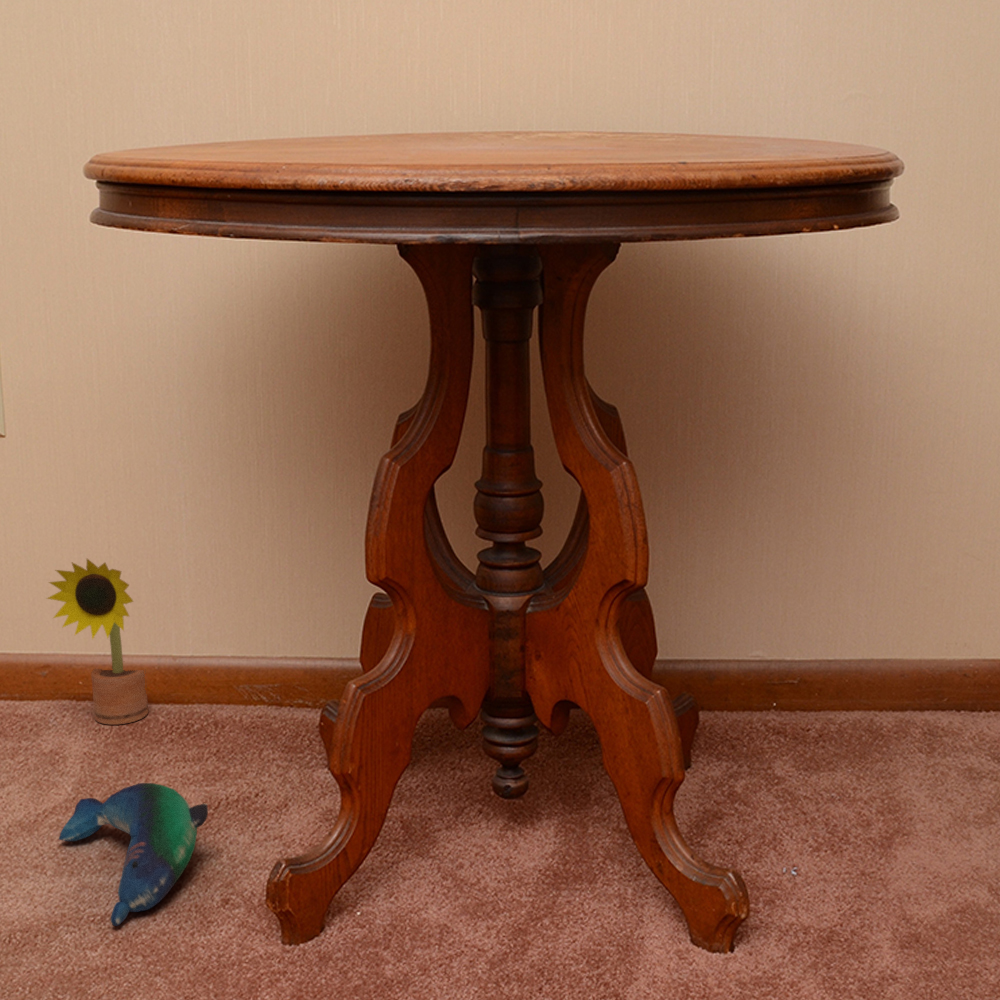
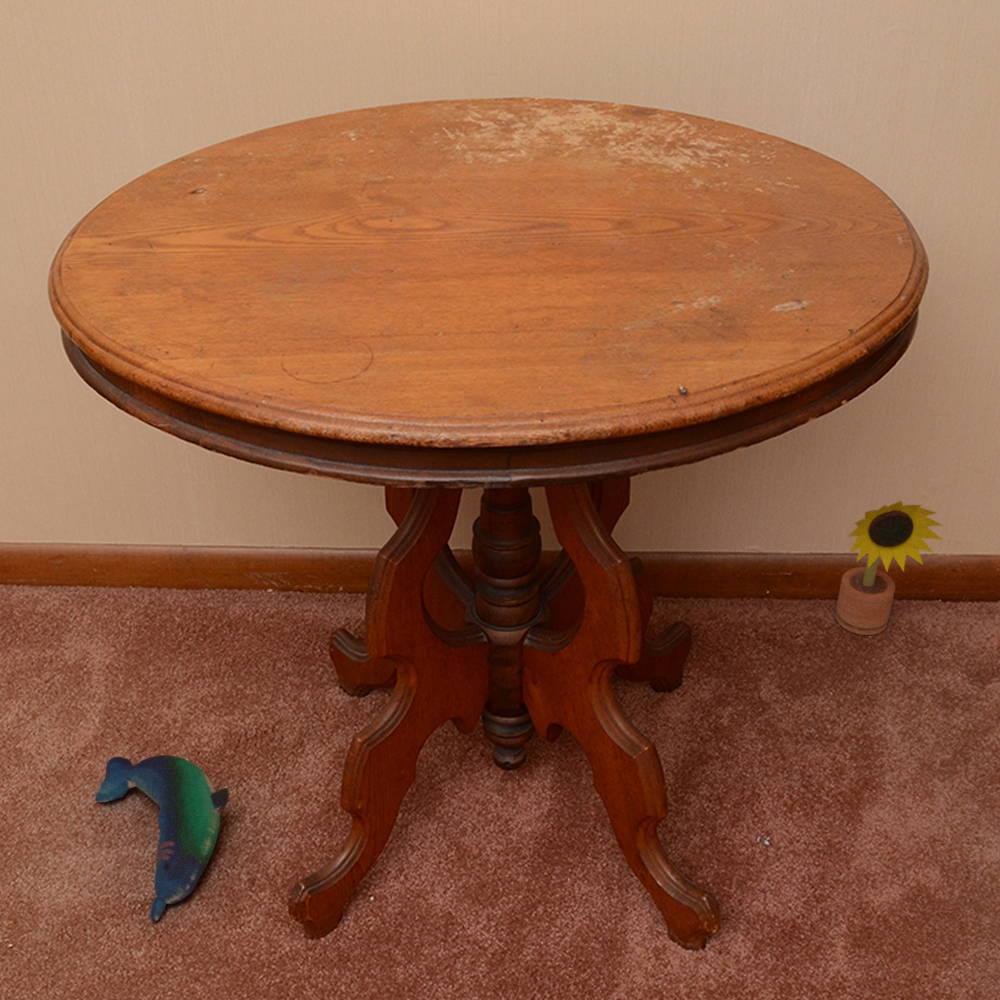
decorative plant: present [48,559,148,725] -> present [835,501,942,635]

